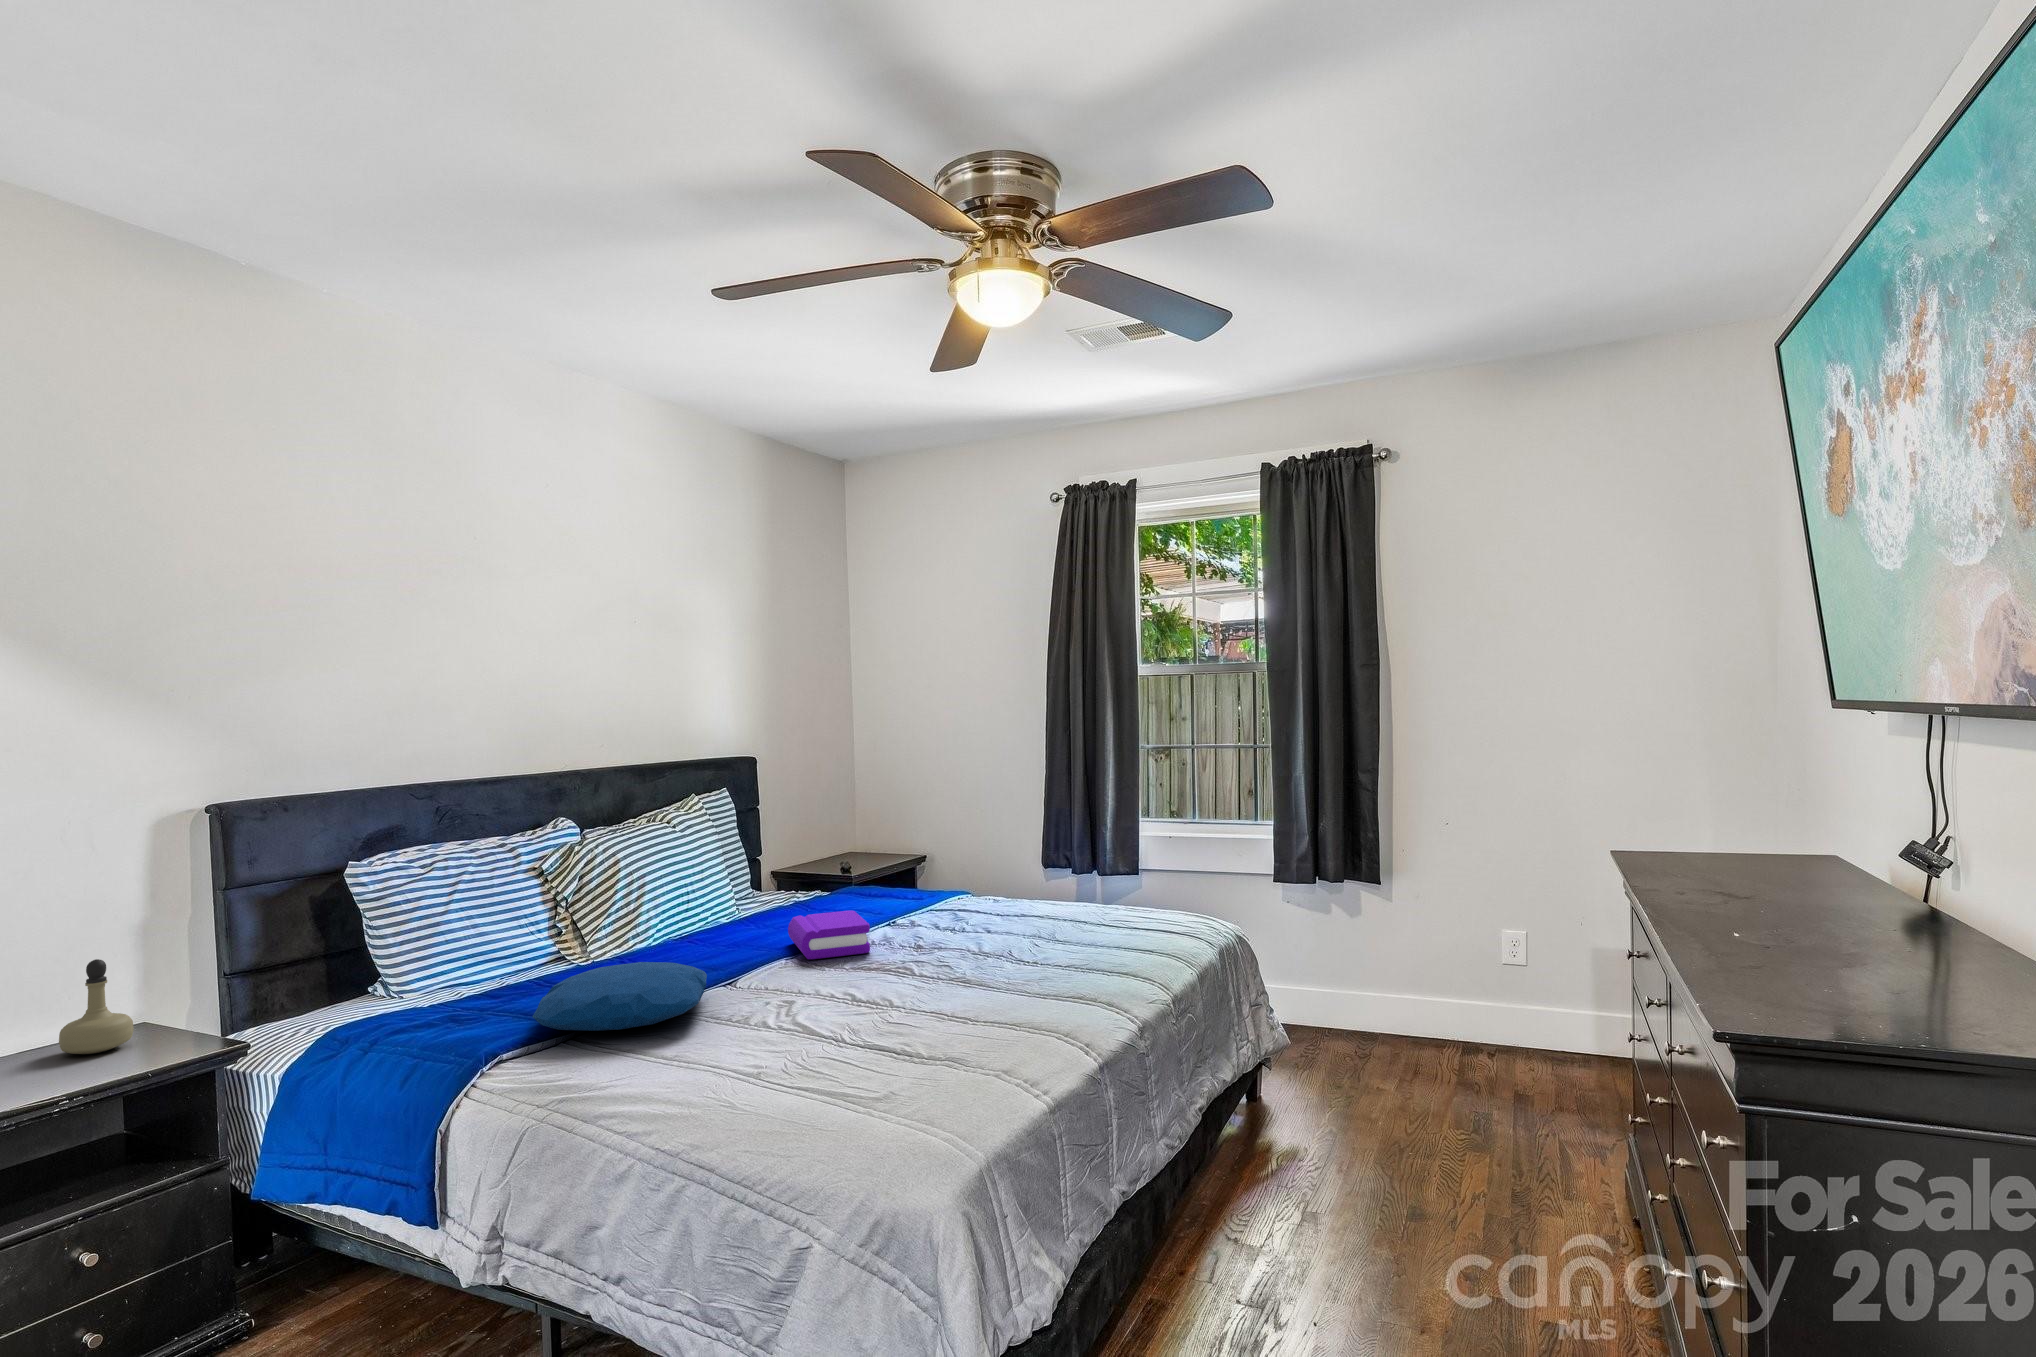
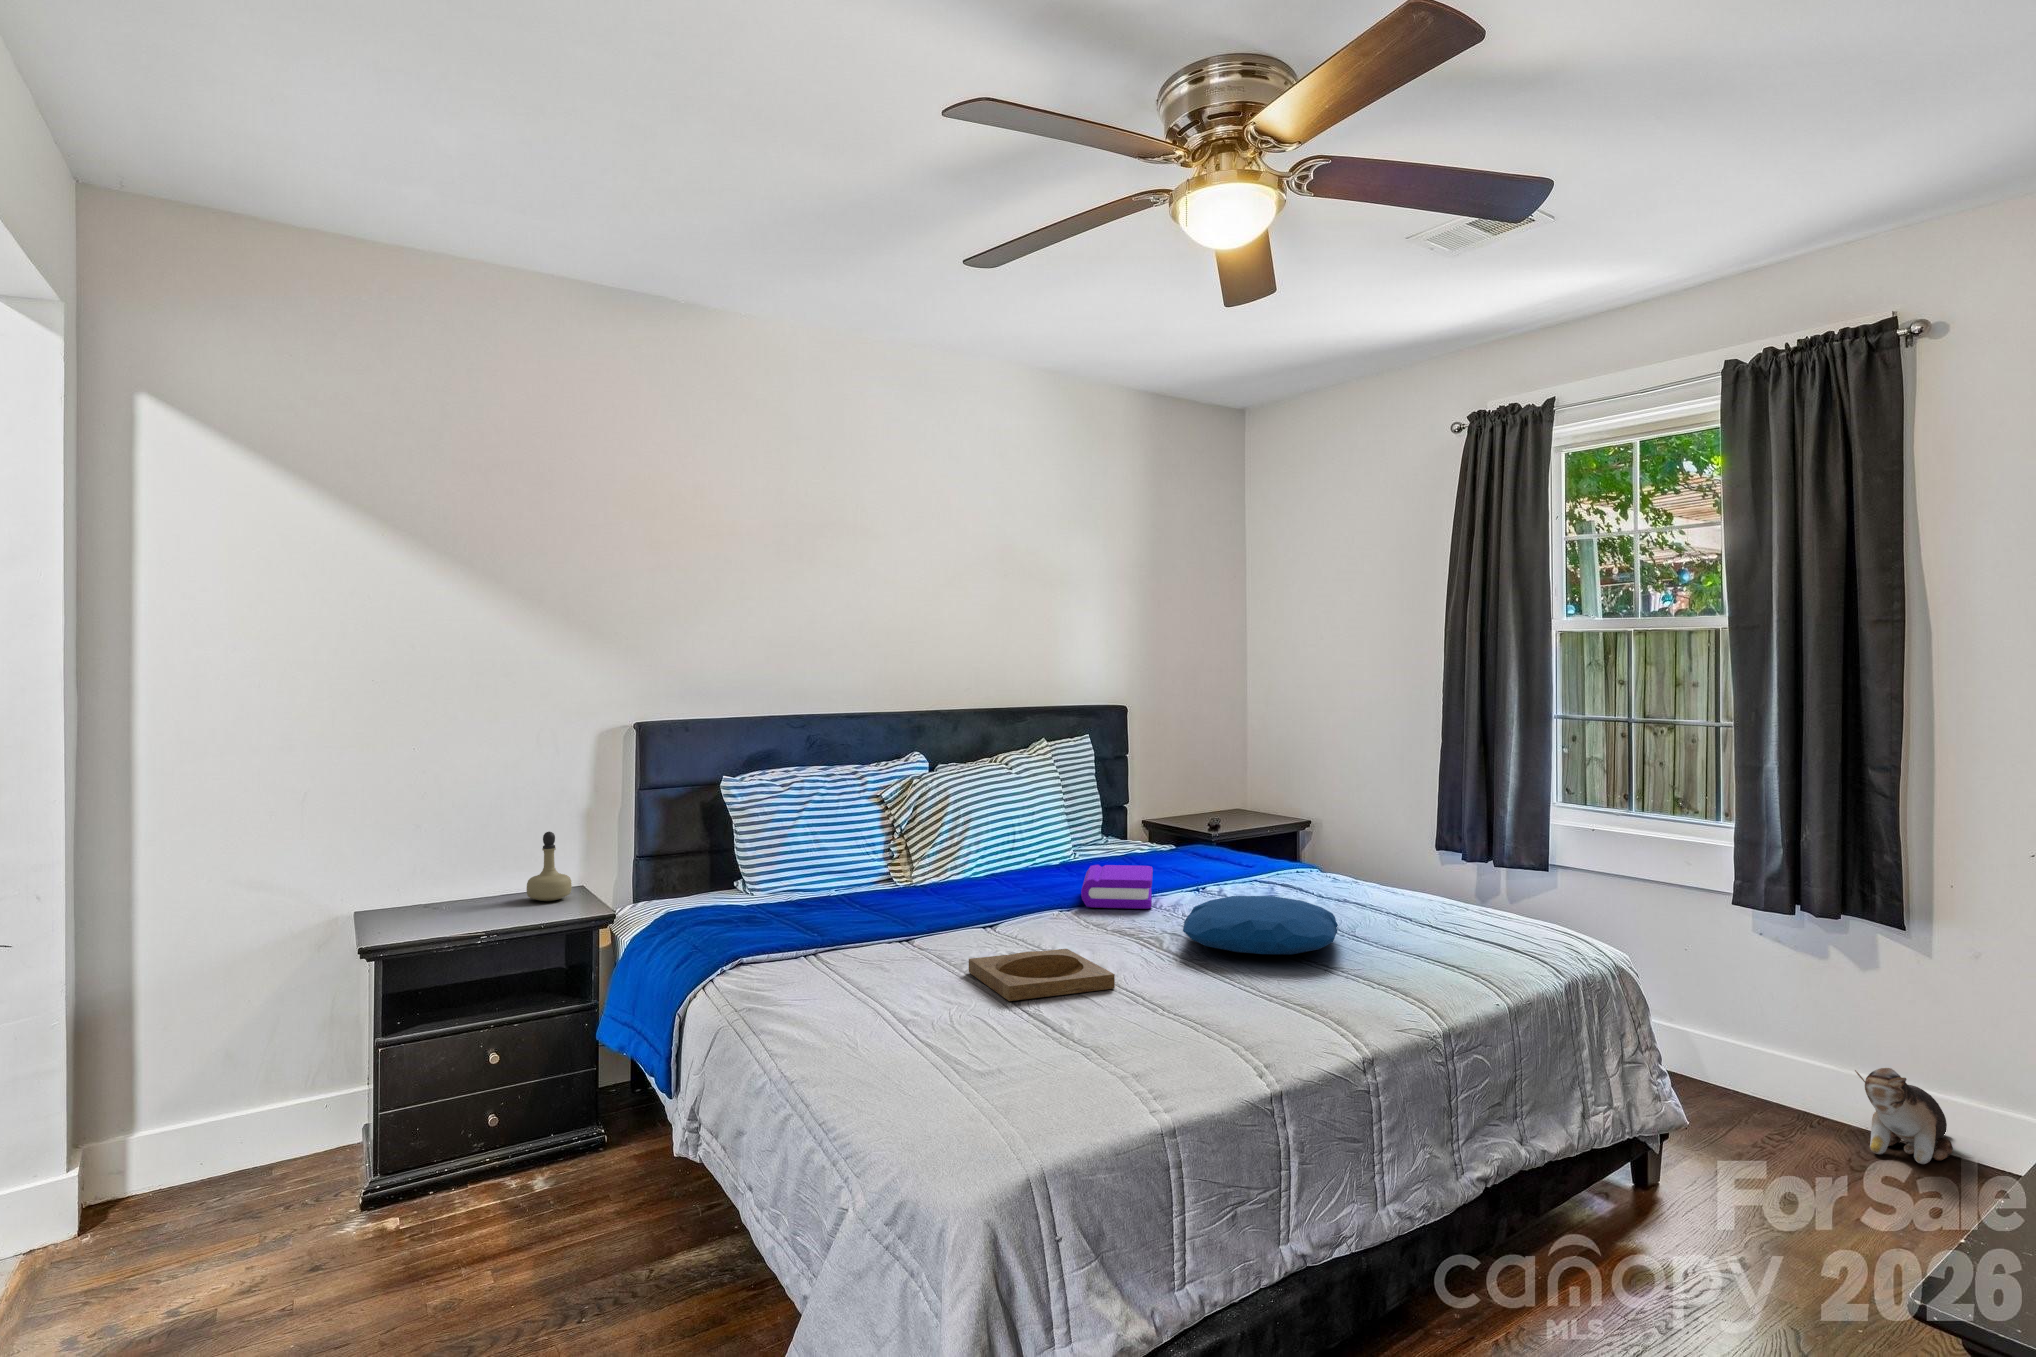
pillow: present [532,962,707,1031] -> present [1183,896,1338,954]
plush toy: none [1387,996,1441,1063] -> present [1855,1068,1953,1164]
tray: none [752,1005,916,1071] -> present [969,949,1115,1001]

